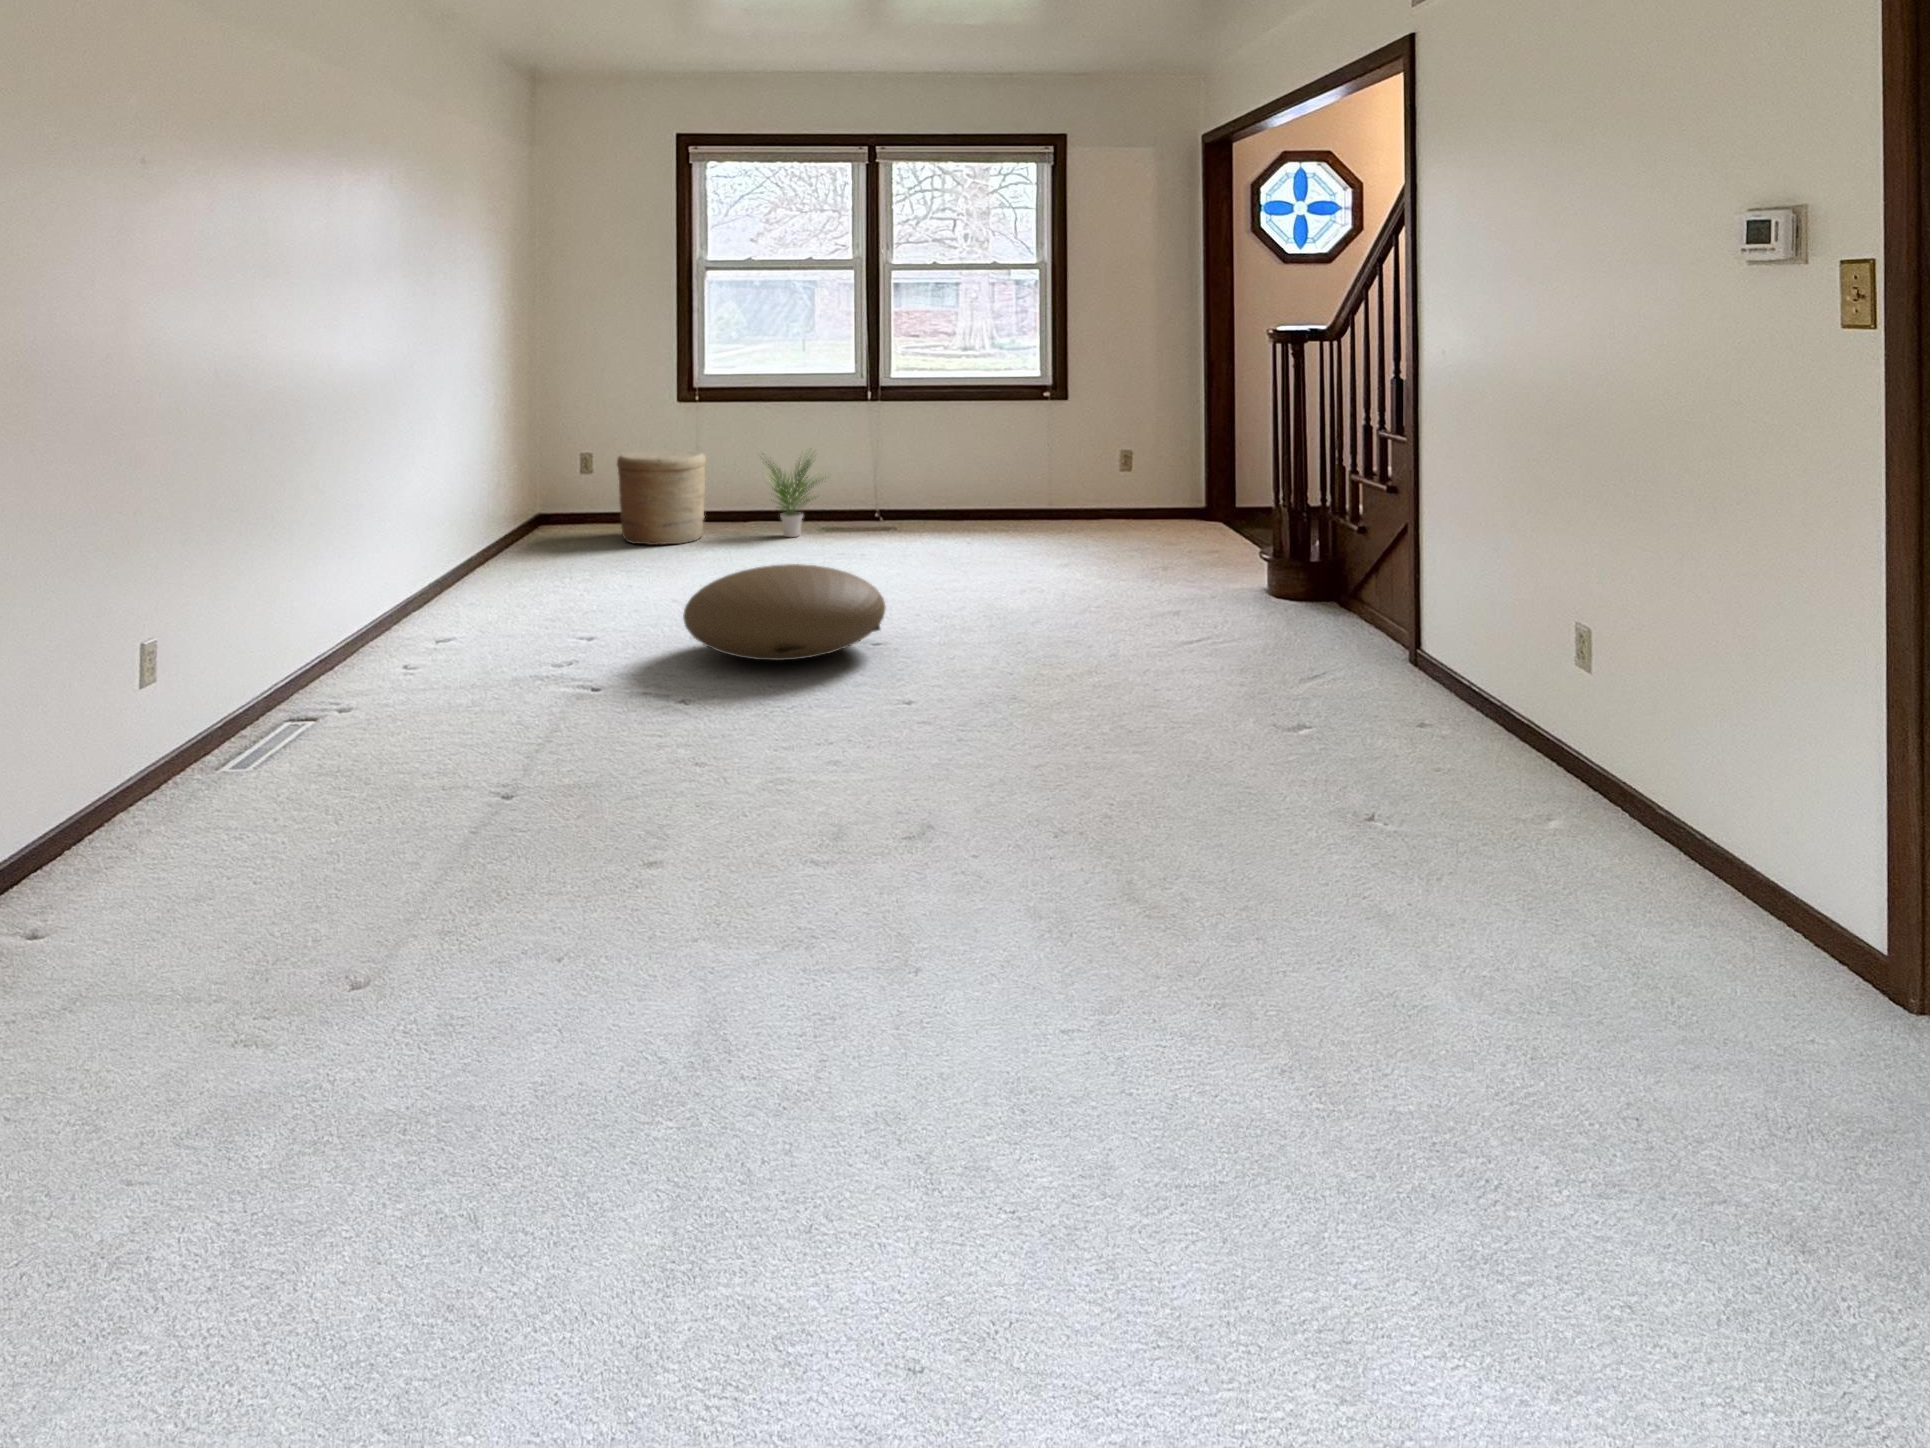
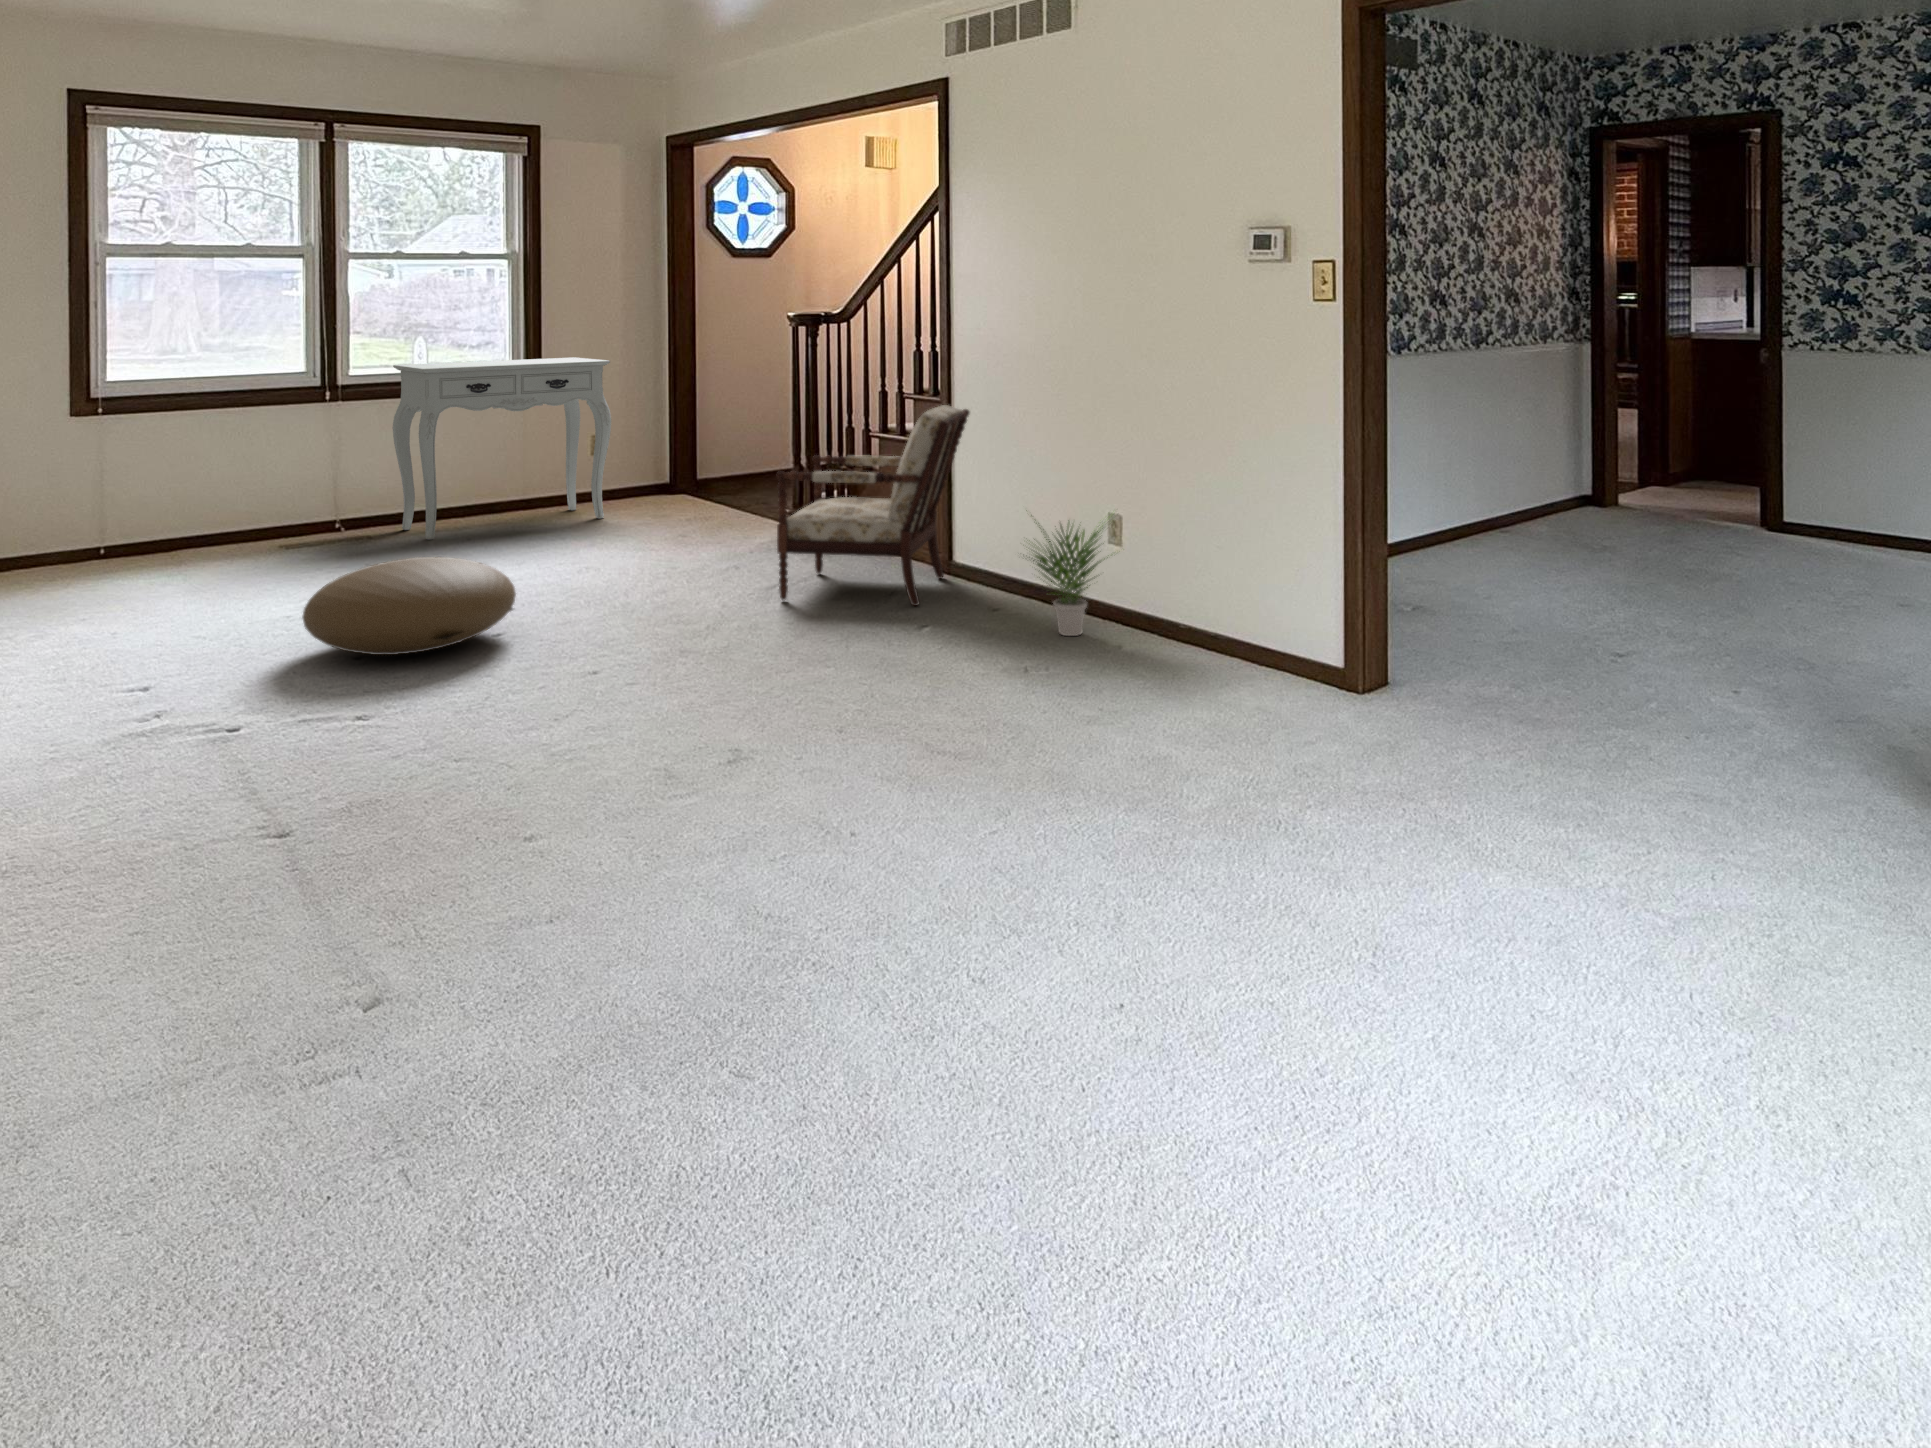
console table: none [921,369,1122,541] -> present [393,357,611,540]
armchair: none [1173,448,1437,700] -> present [777,405,970,606]
woven basket: present [617,450,706,545] -> none [23,468,145,583]
potted plant: present [766,453,817,537] -> present [1029,515,1109,636]

